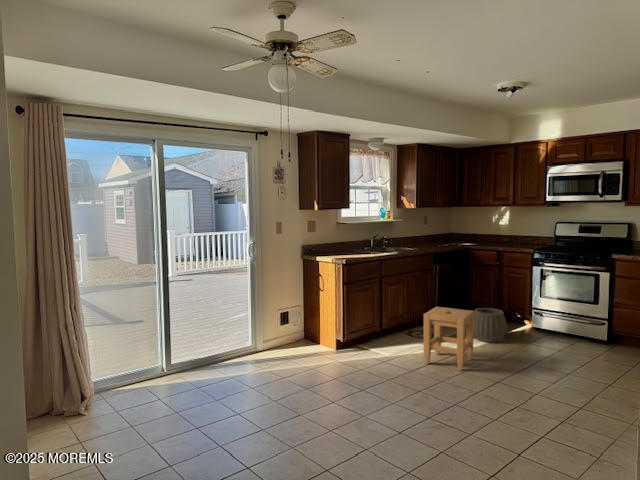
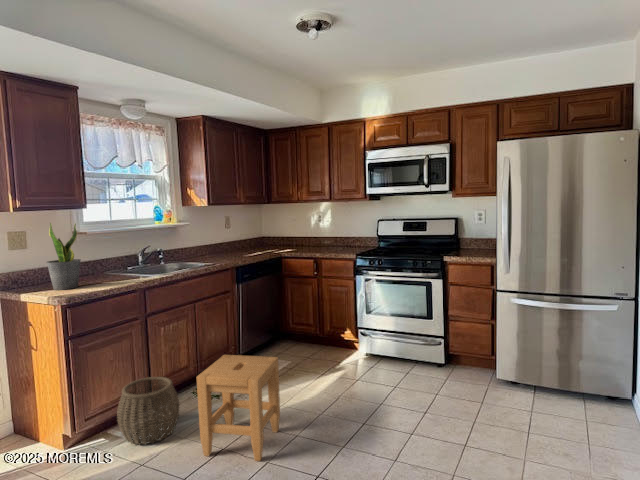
potted plant: none [334,217,351,257] -> present [46,223,80,290]
woven basket: present [474,308,507,343] -> present [117,377,180,445]

